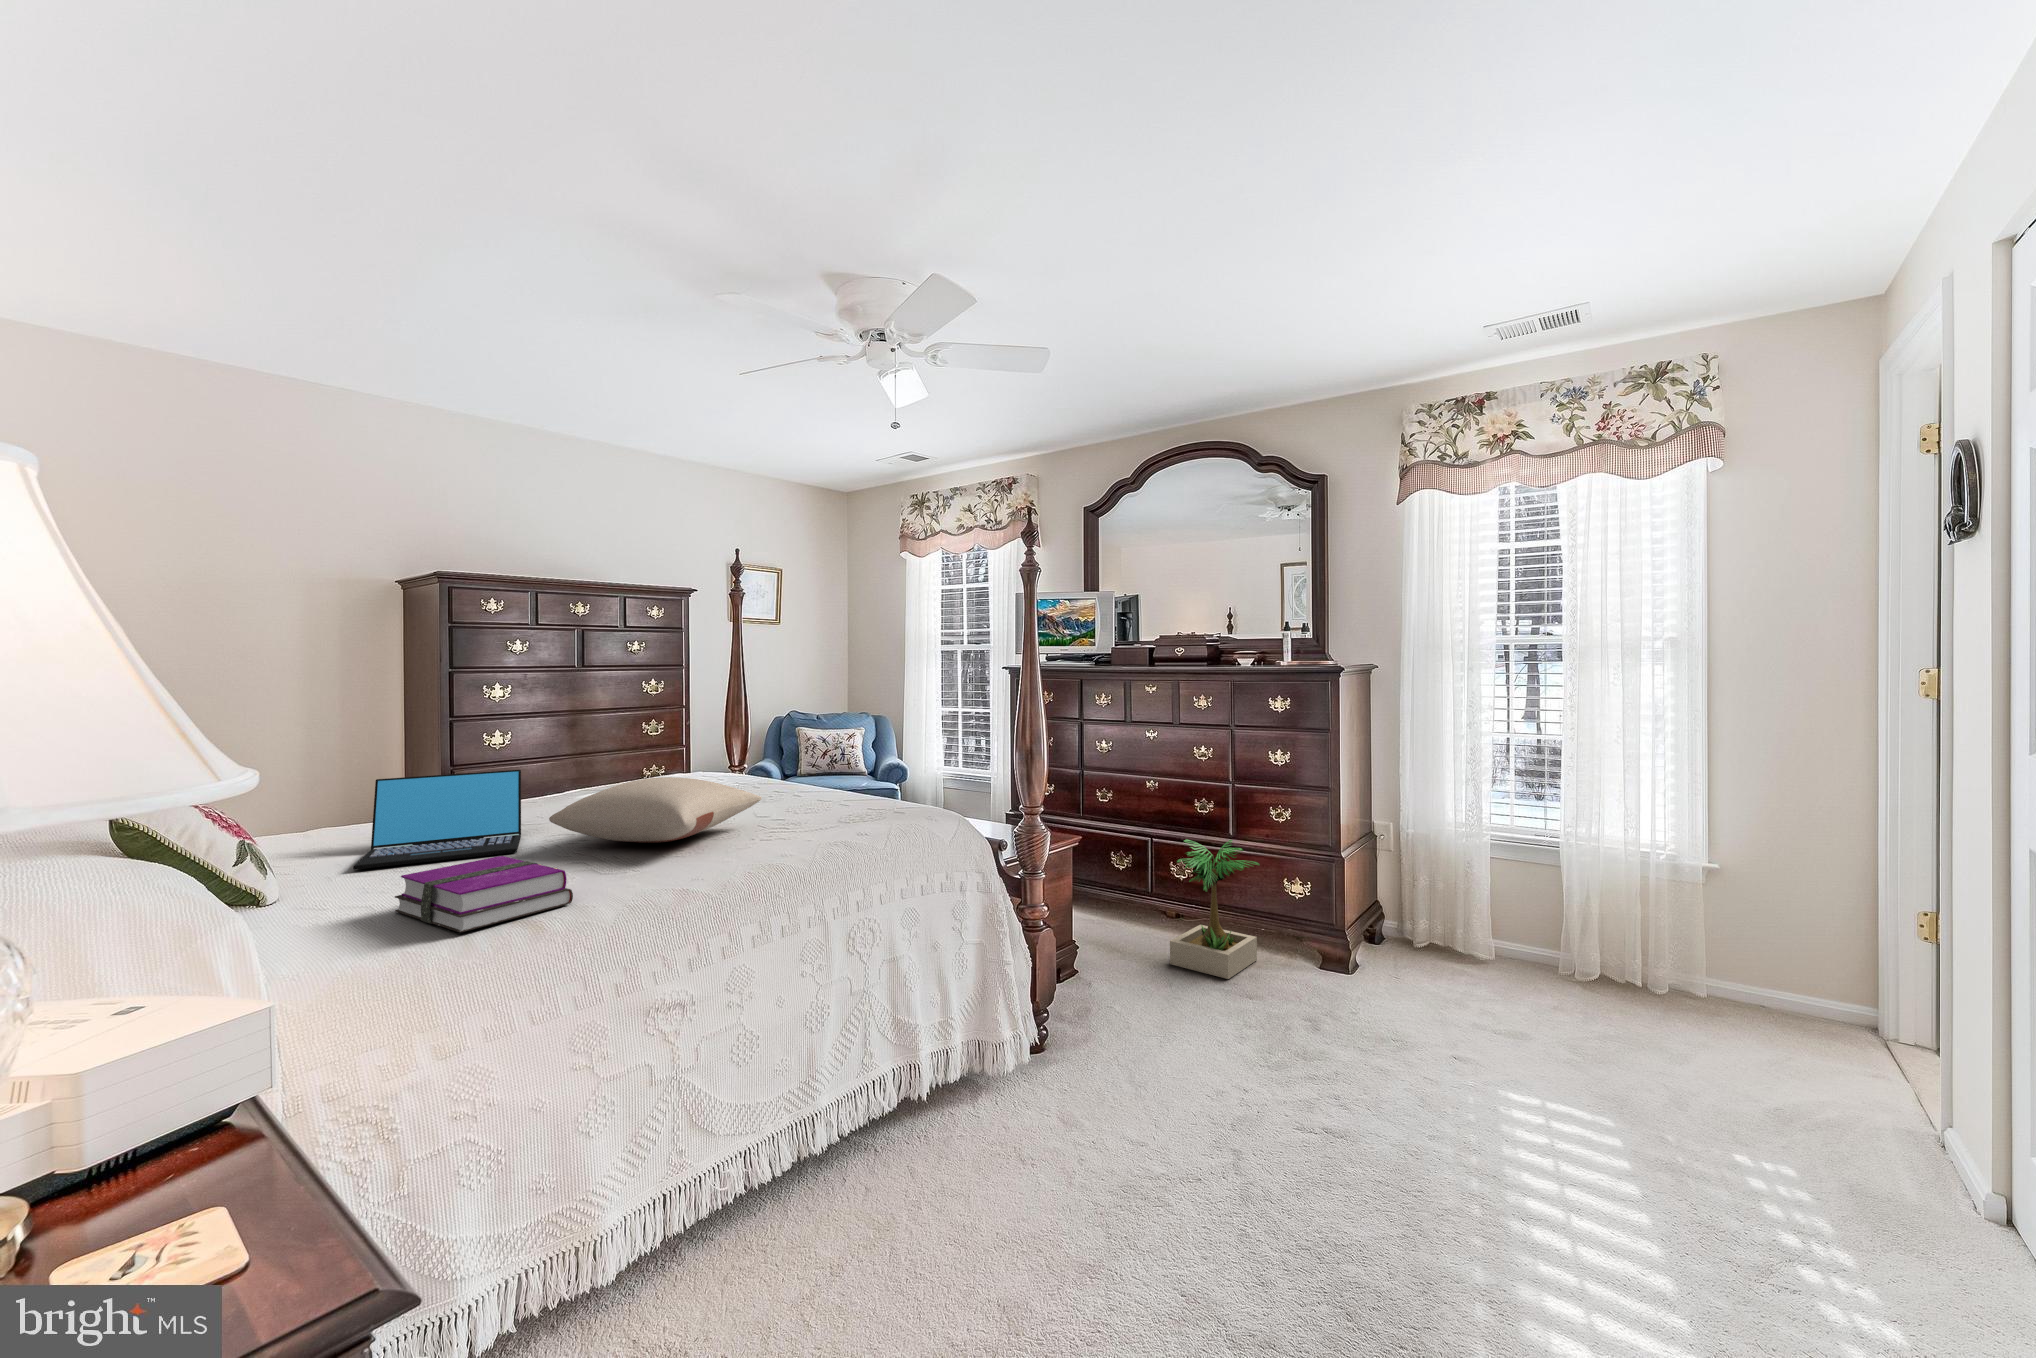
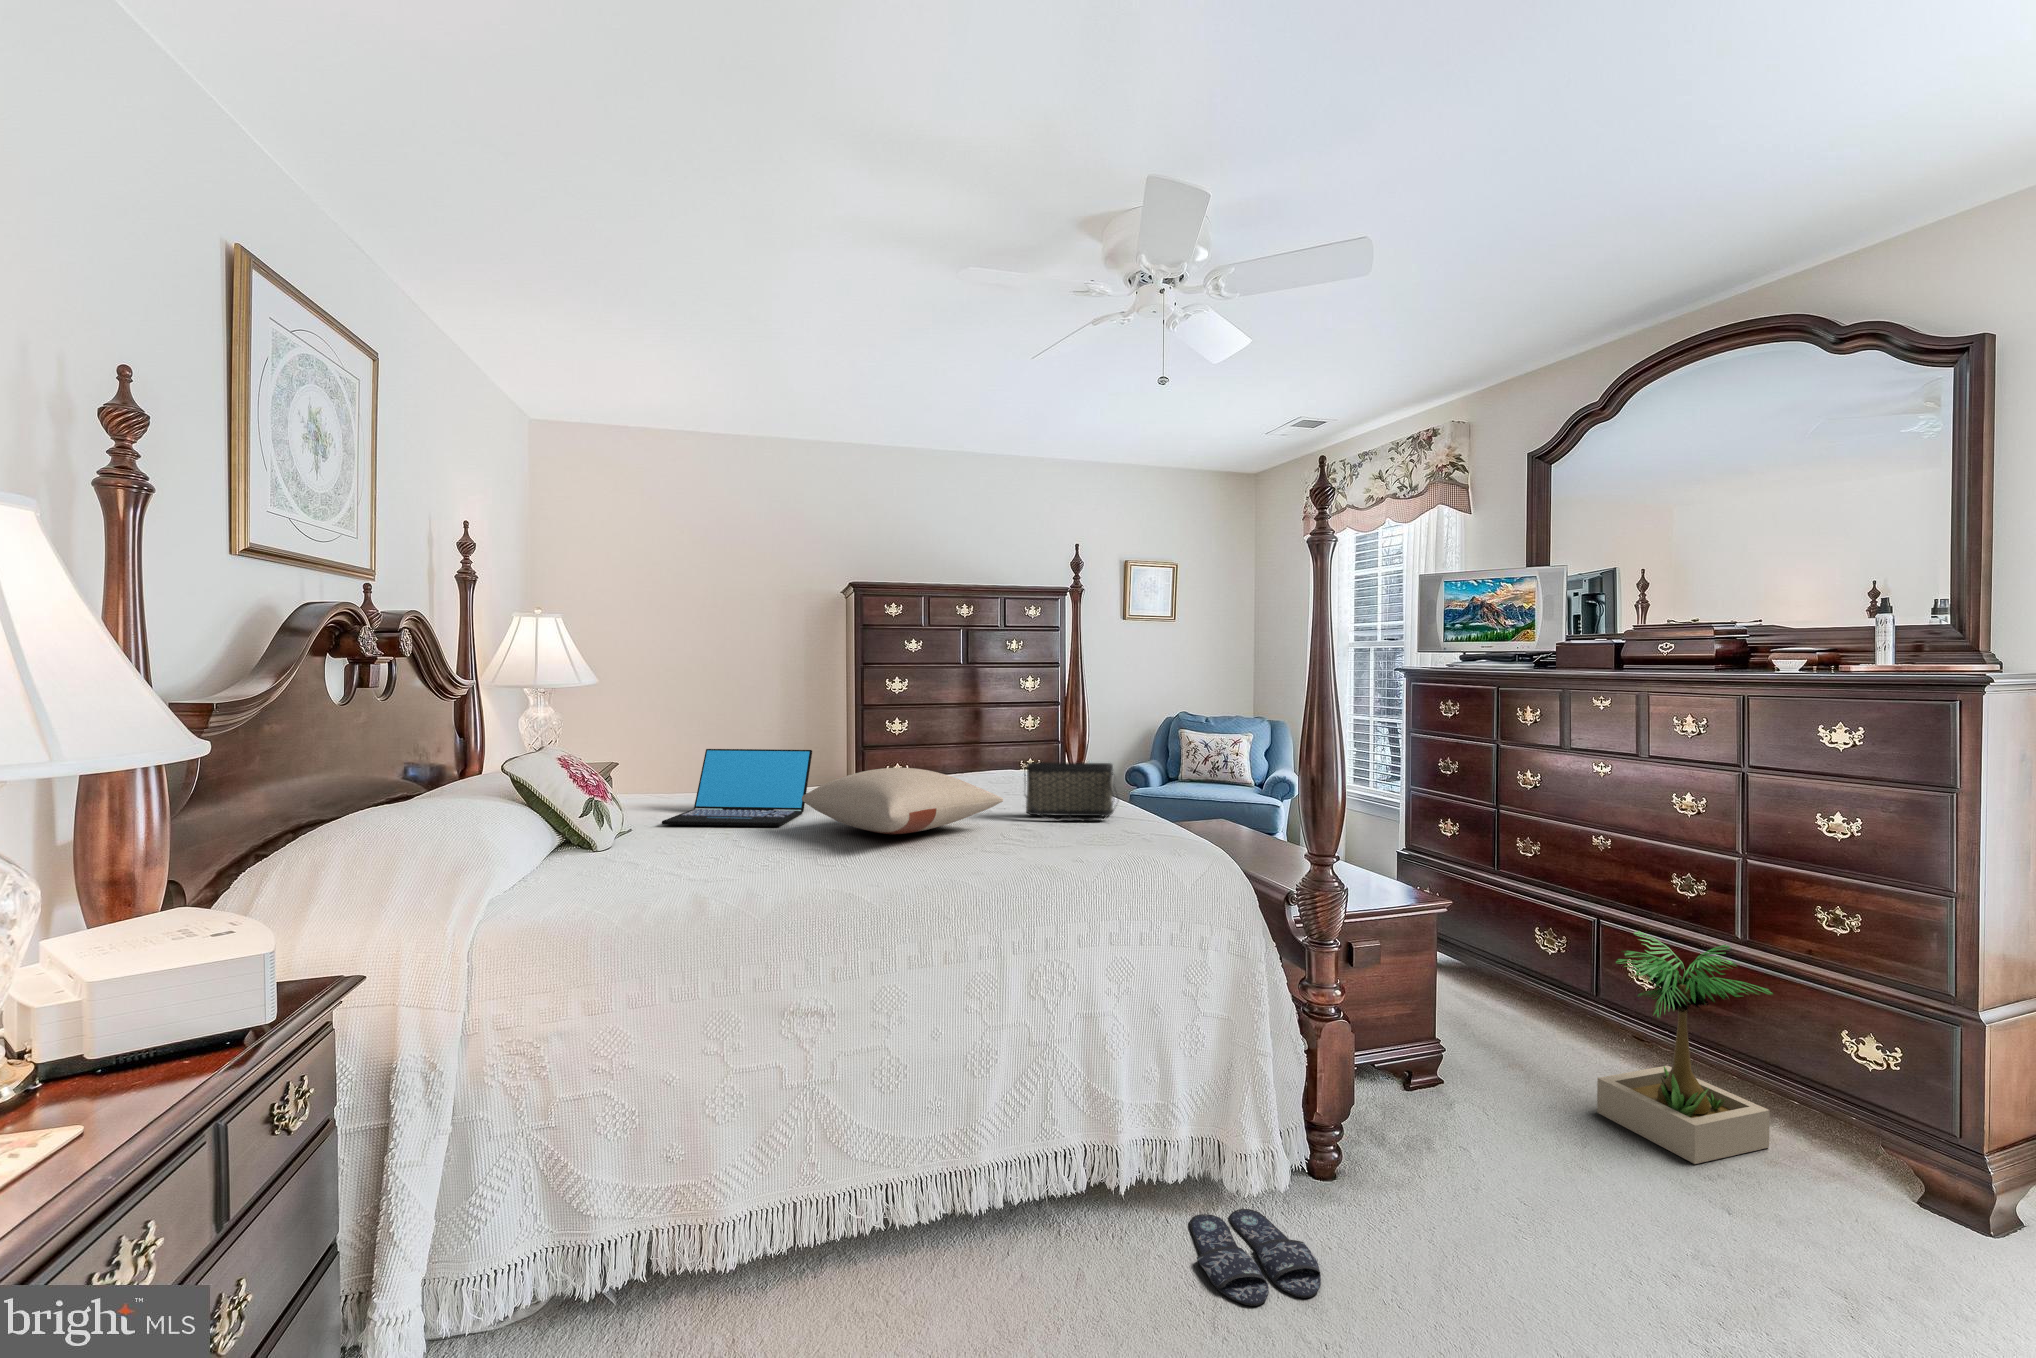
handbag: none [763,757,853,812] -> present [1024,762,1115,821]
hardback book: present [395,856,573,933] -> none [634,827,749,892]
slippers: none [967,1085,1071,1144] -> present [1190,1209,1321,1306]

